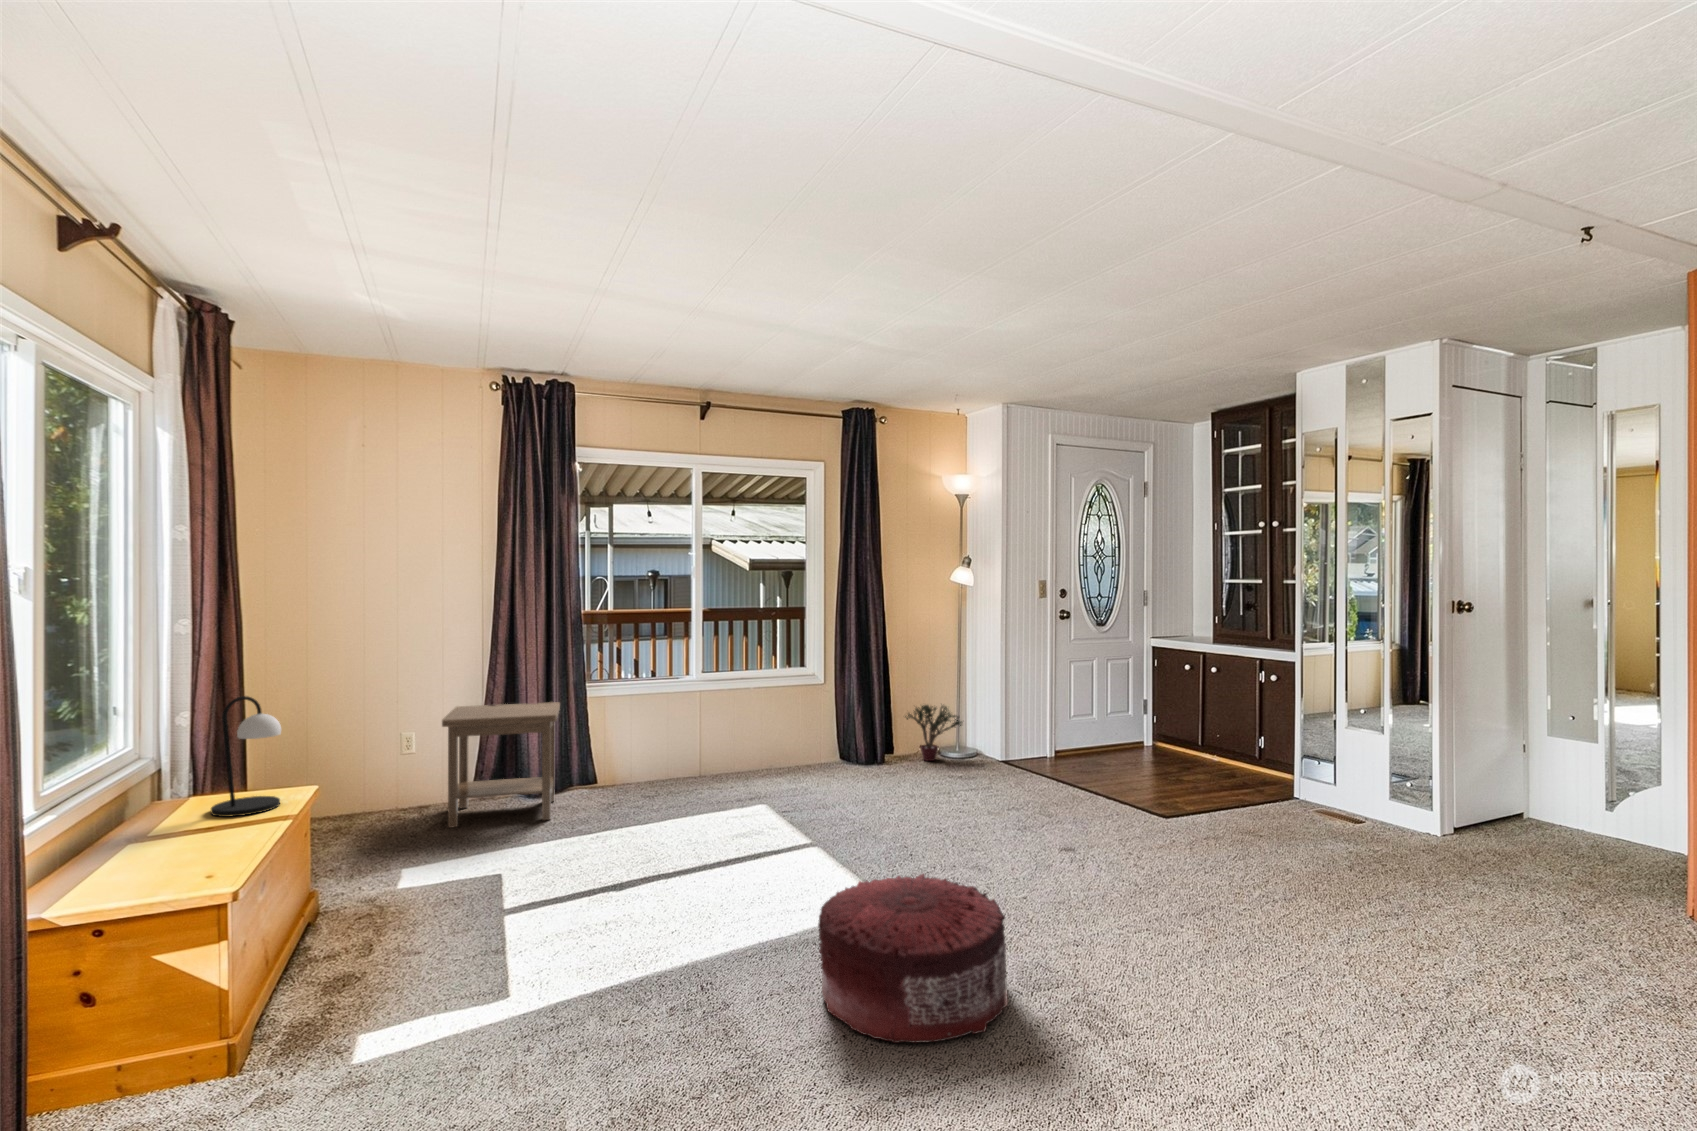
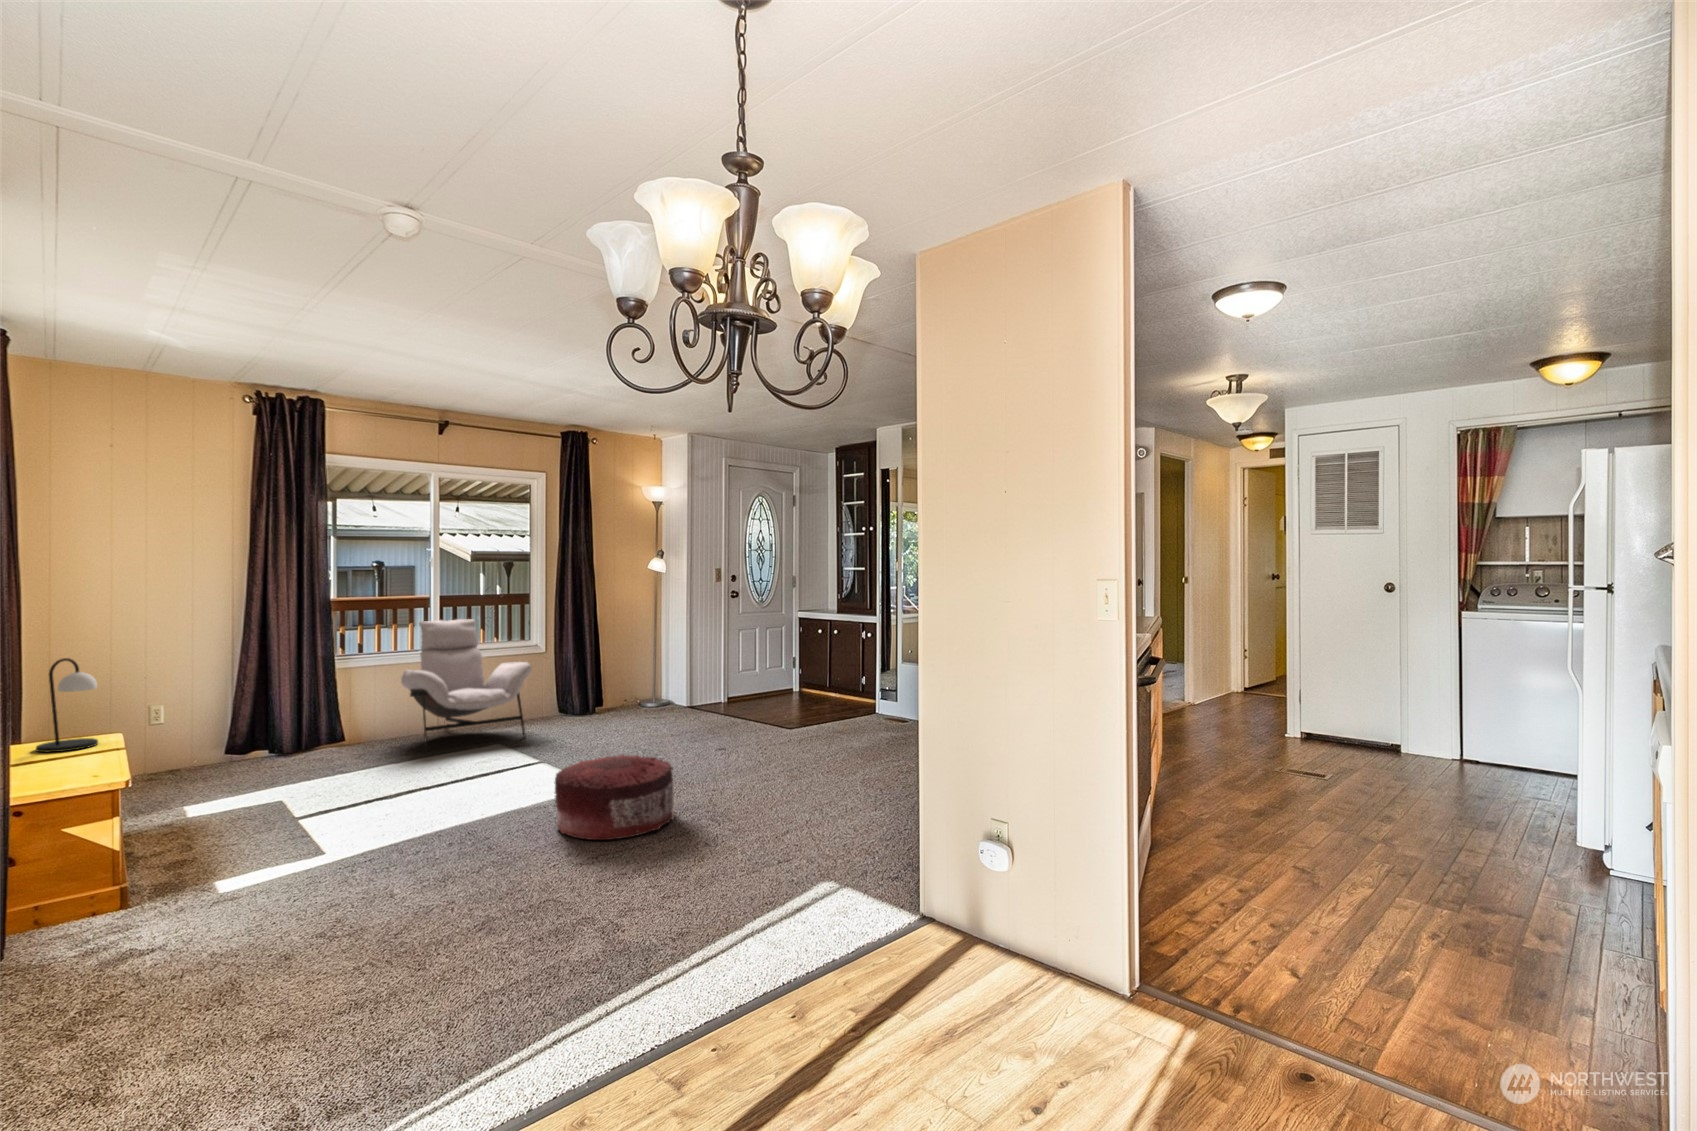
lounge chair: none [659,643,807,813] -> present [401,619,532,751]
side table: present [442,702,560,828] -> none [204,670,313,776]
potted plant: present [905,705,962,761] -> none [608,664,657,709]

